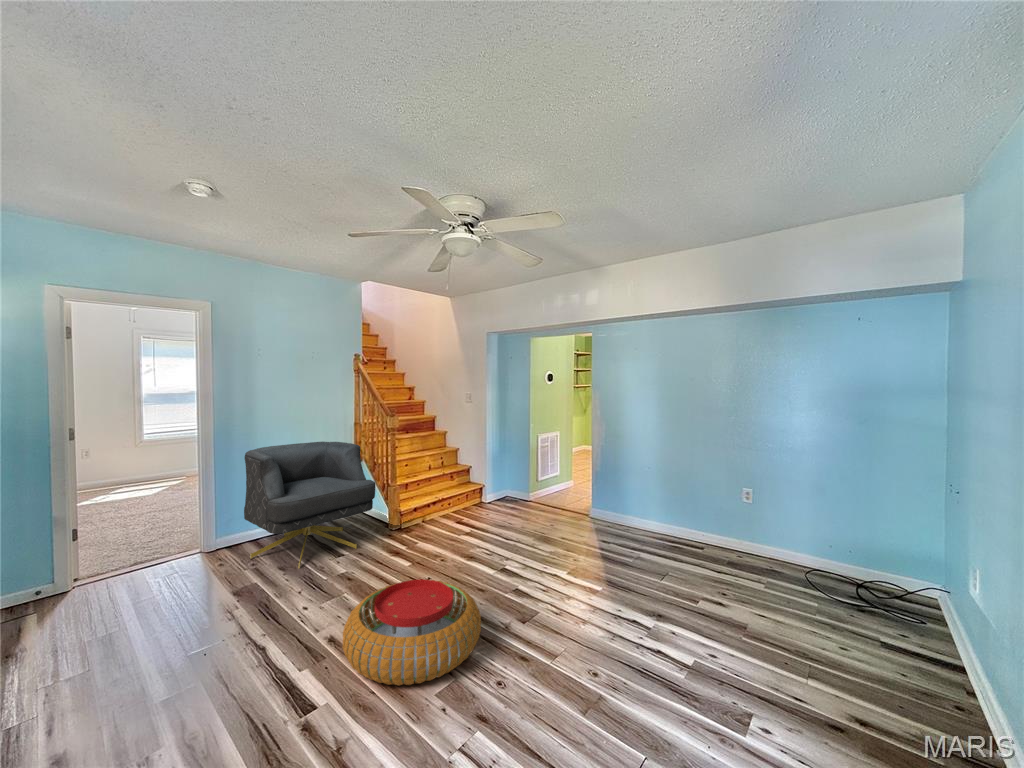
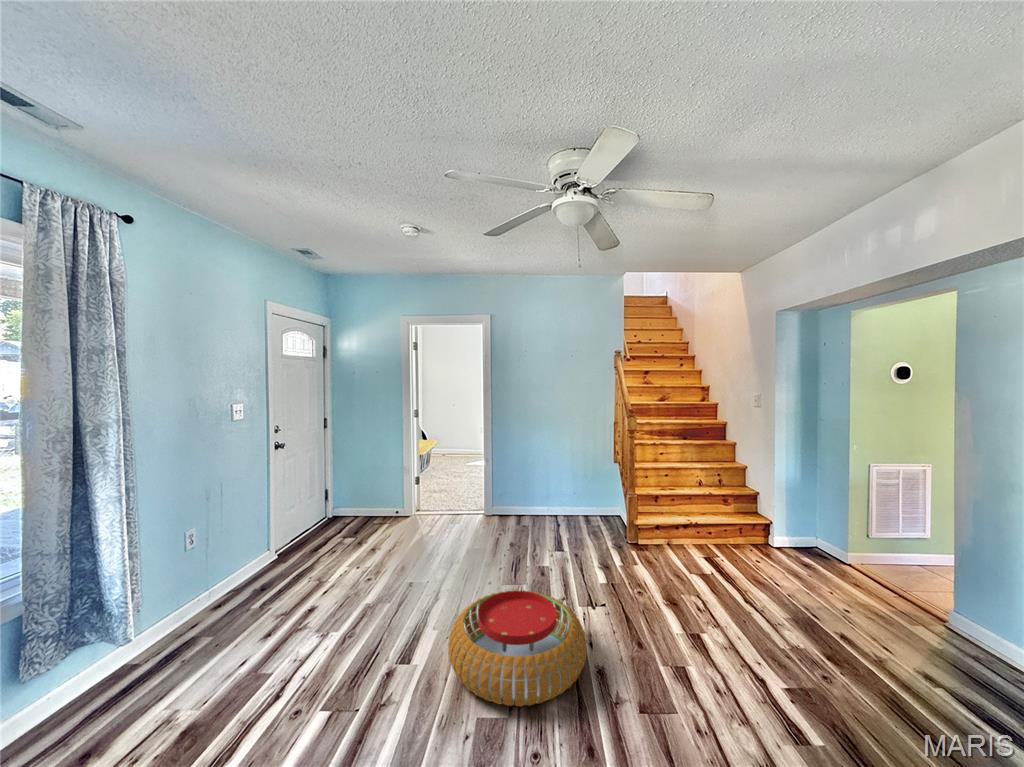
armchair: present [244,442,375,568] -> none [503,440,600,549]

